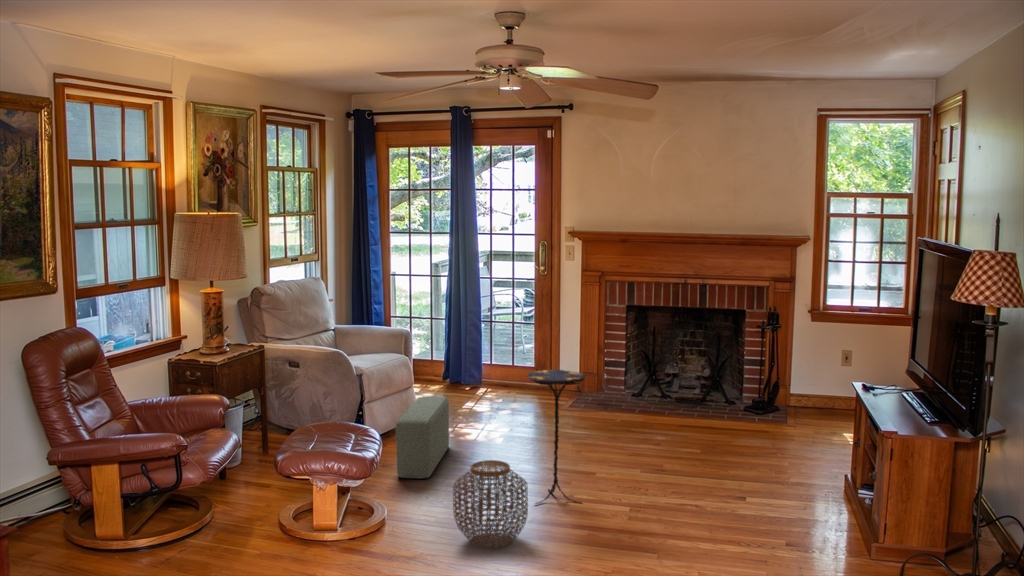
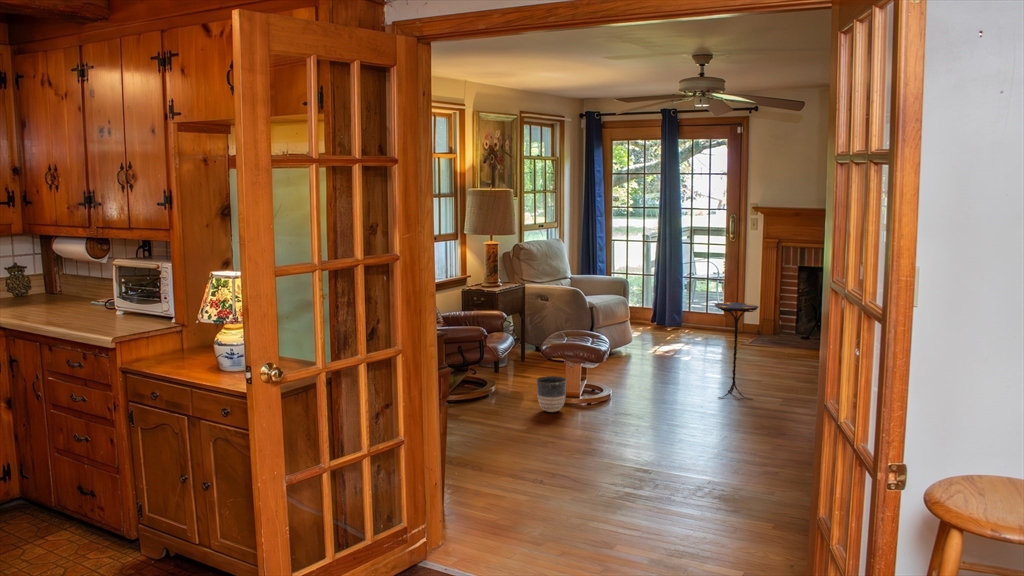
pouf: present [396,396,449,478] -> none [617,325,655,380]
woven basket: present [453,460,528,549] -> none [659,360,712,419]
planter: none [272,495,318,551] -> present [537,376,566,412]

